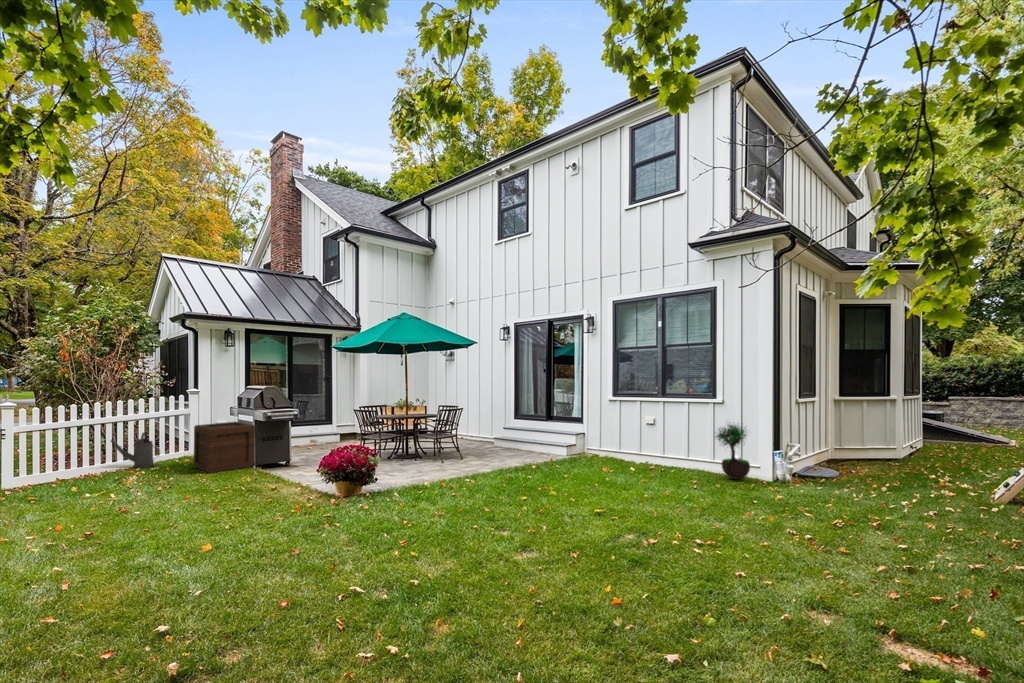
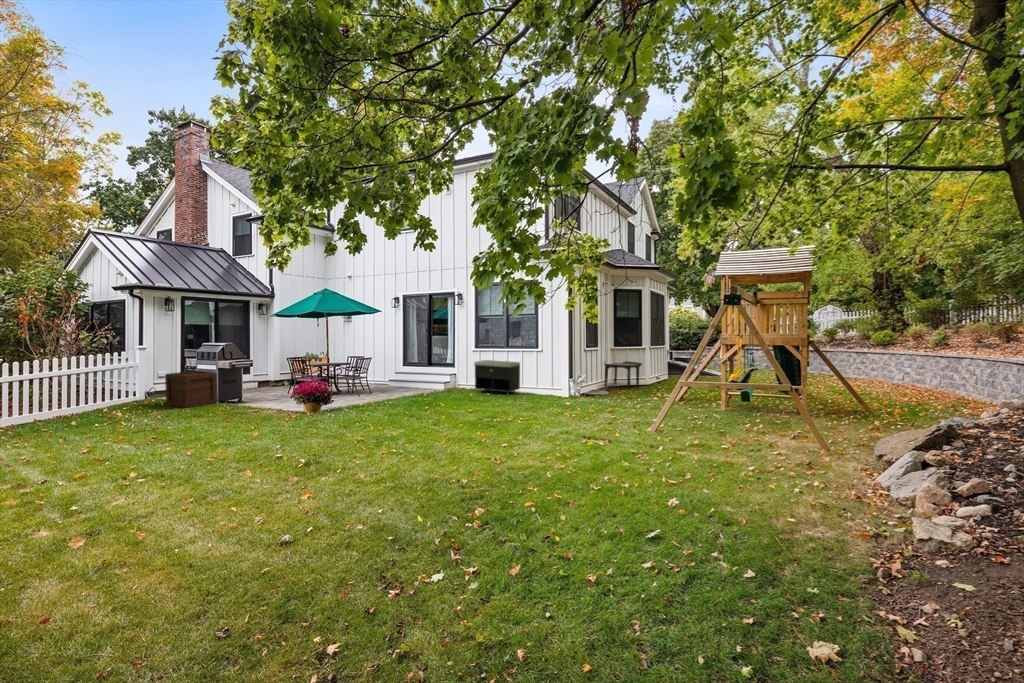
storage bench: none [609,415,684,472] -> present [474,360,520,395]
round table: none [825,420,904,469] -> present [604,362,642,388]
potted tree: present [716,422,750,480] -> none [537,360,558,396]
watering can: present [111,432,160,468] -> none [91,380,134,408]

